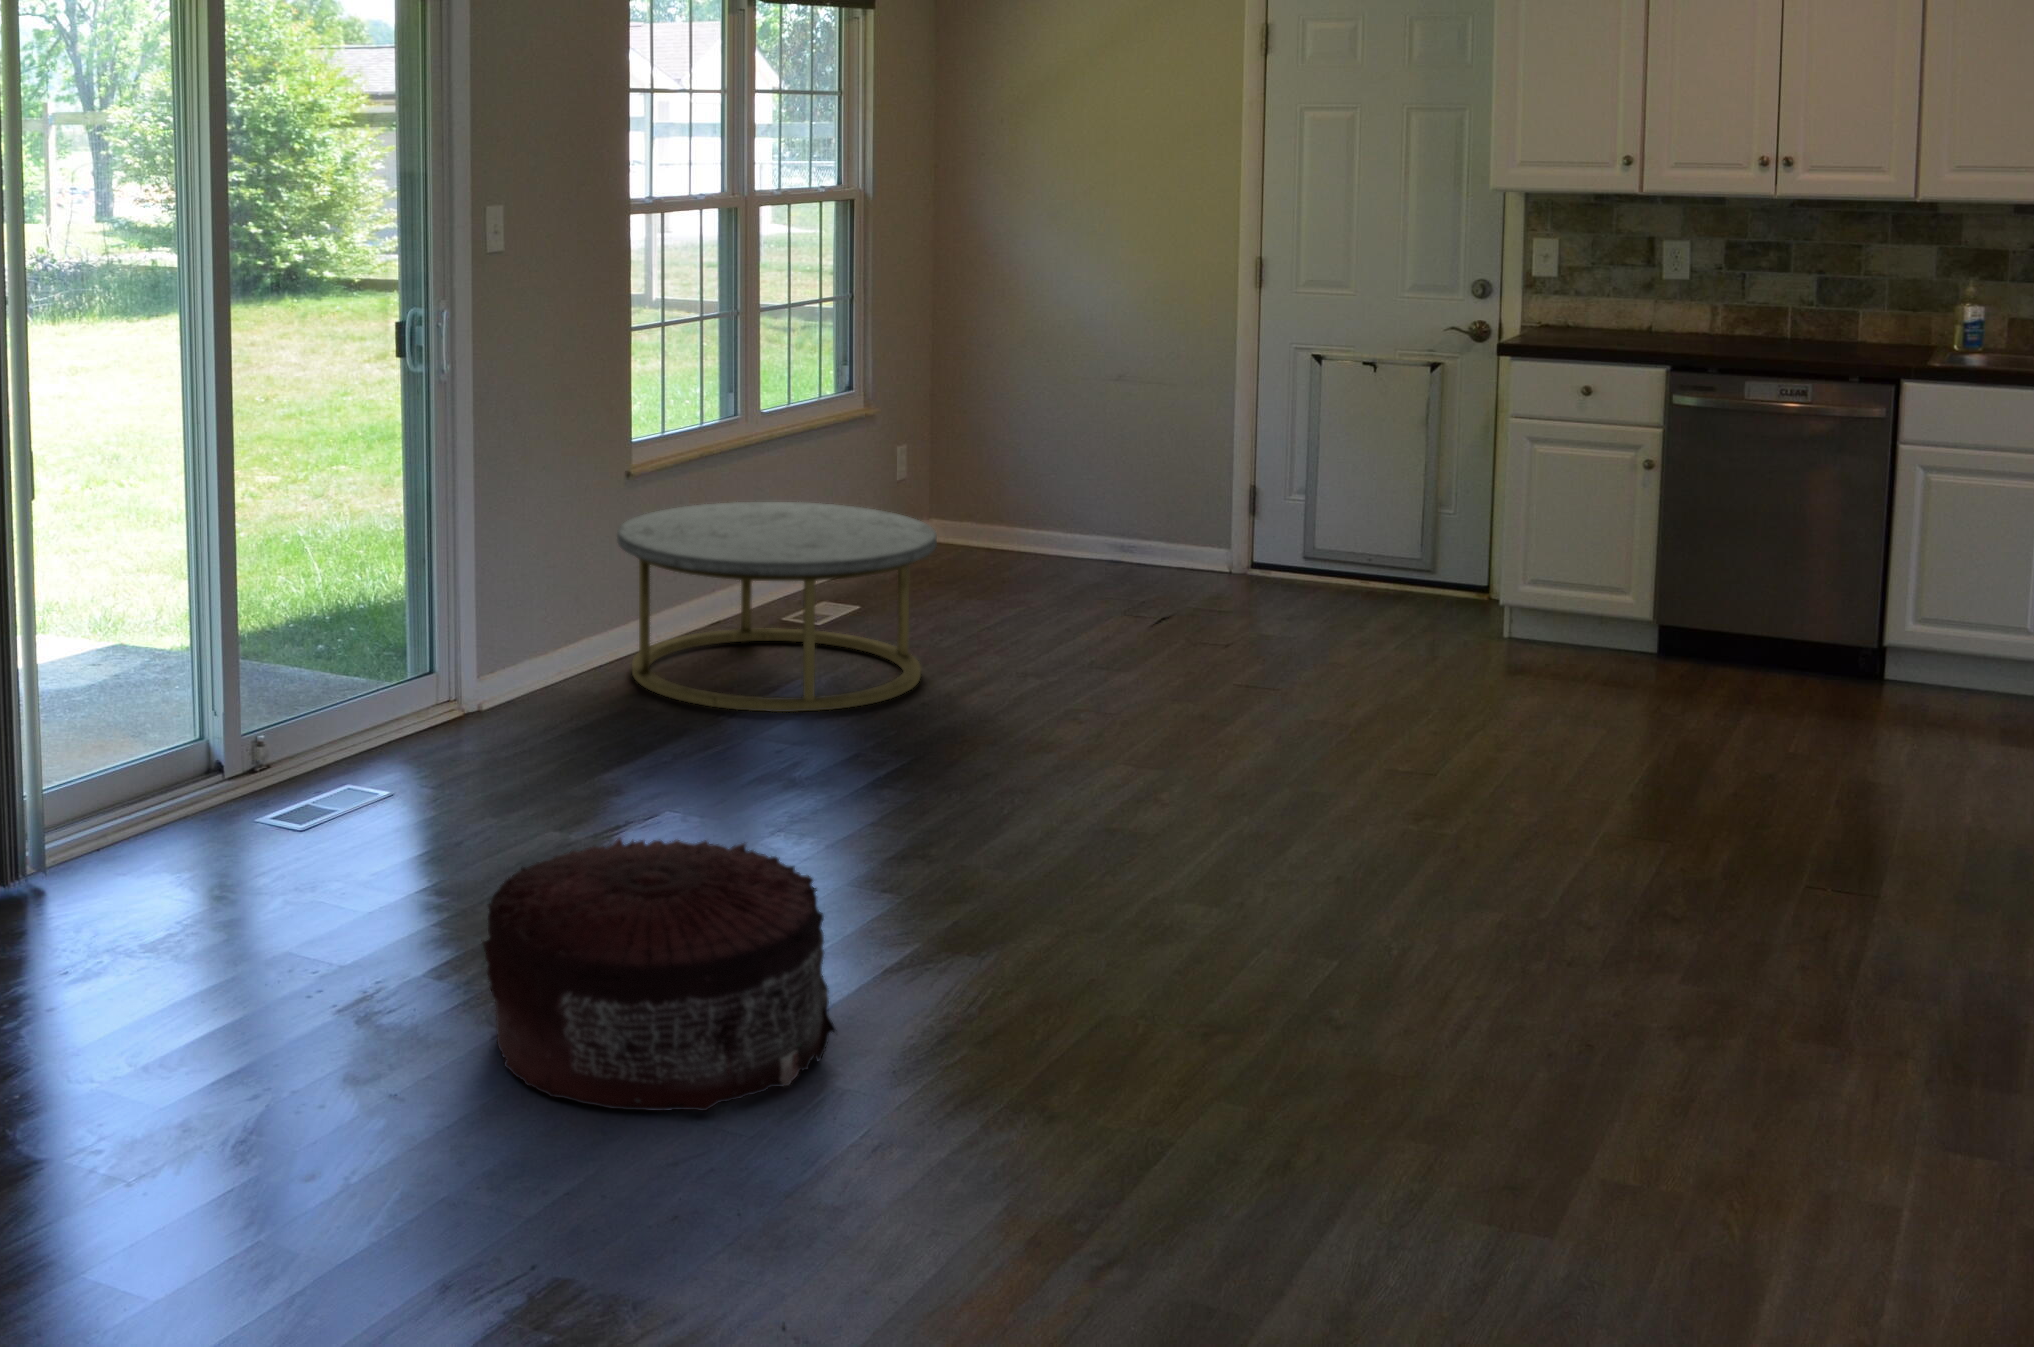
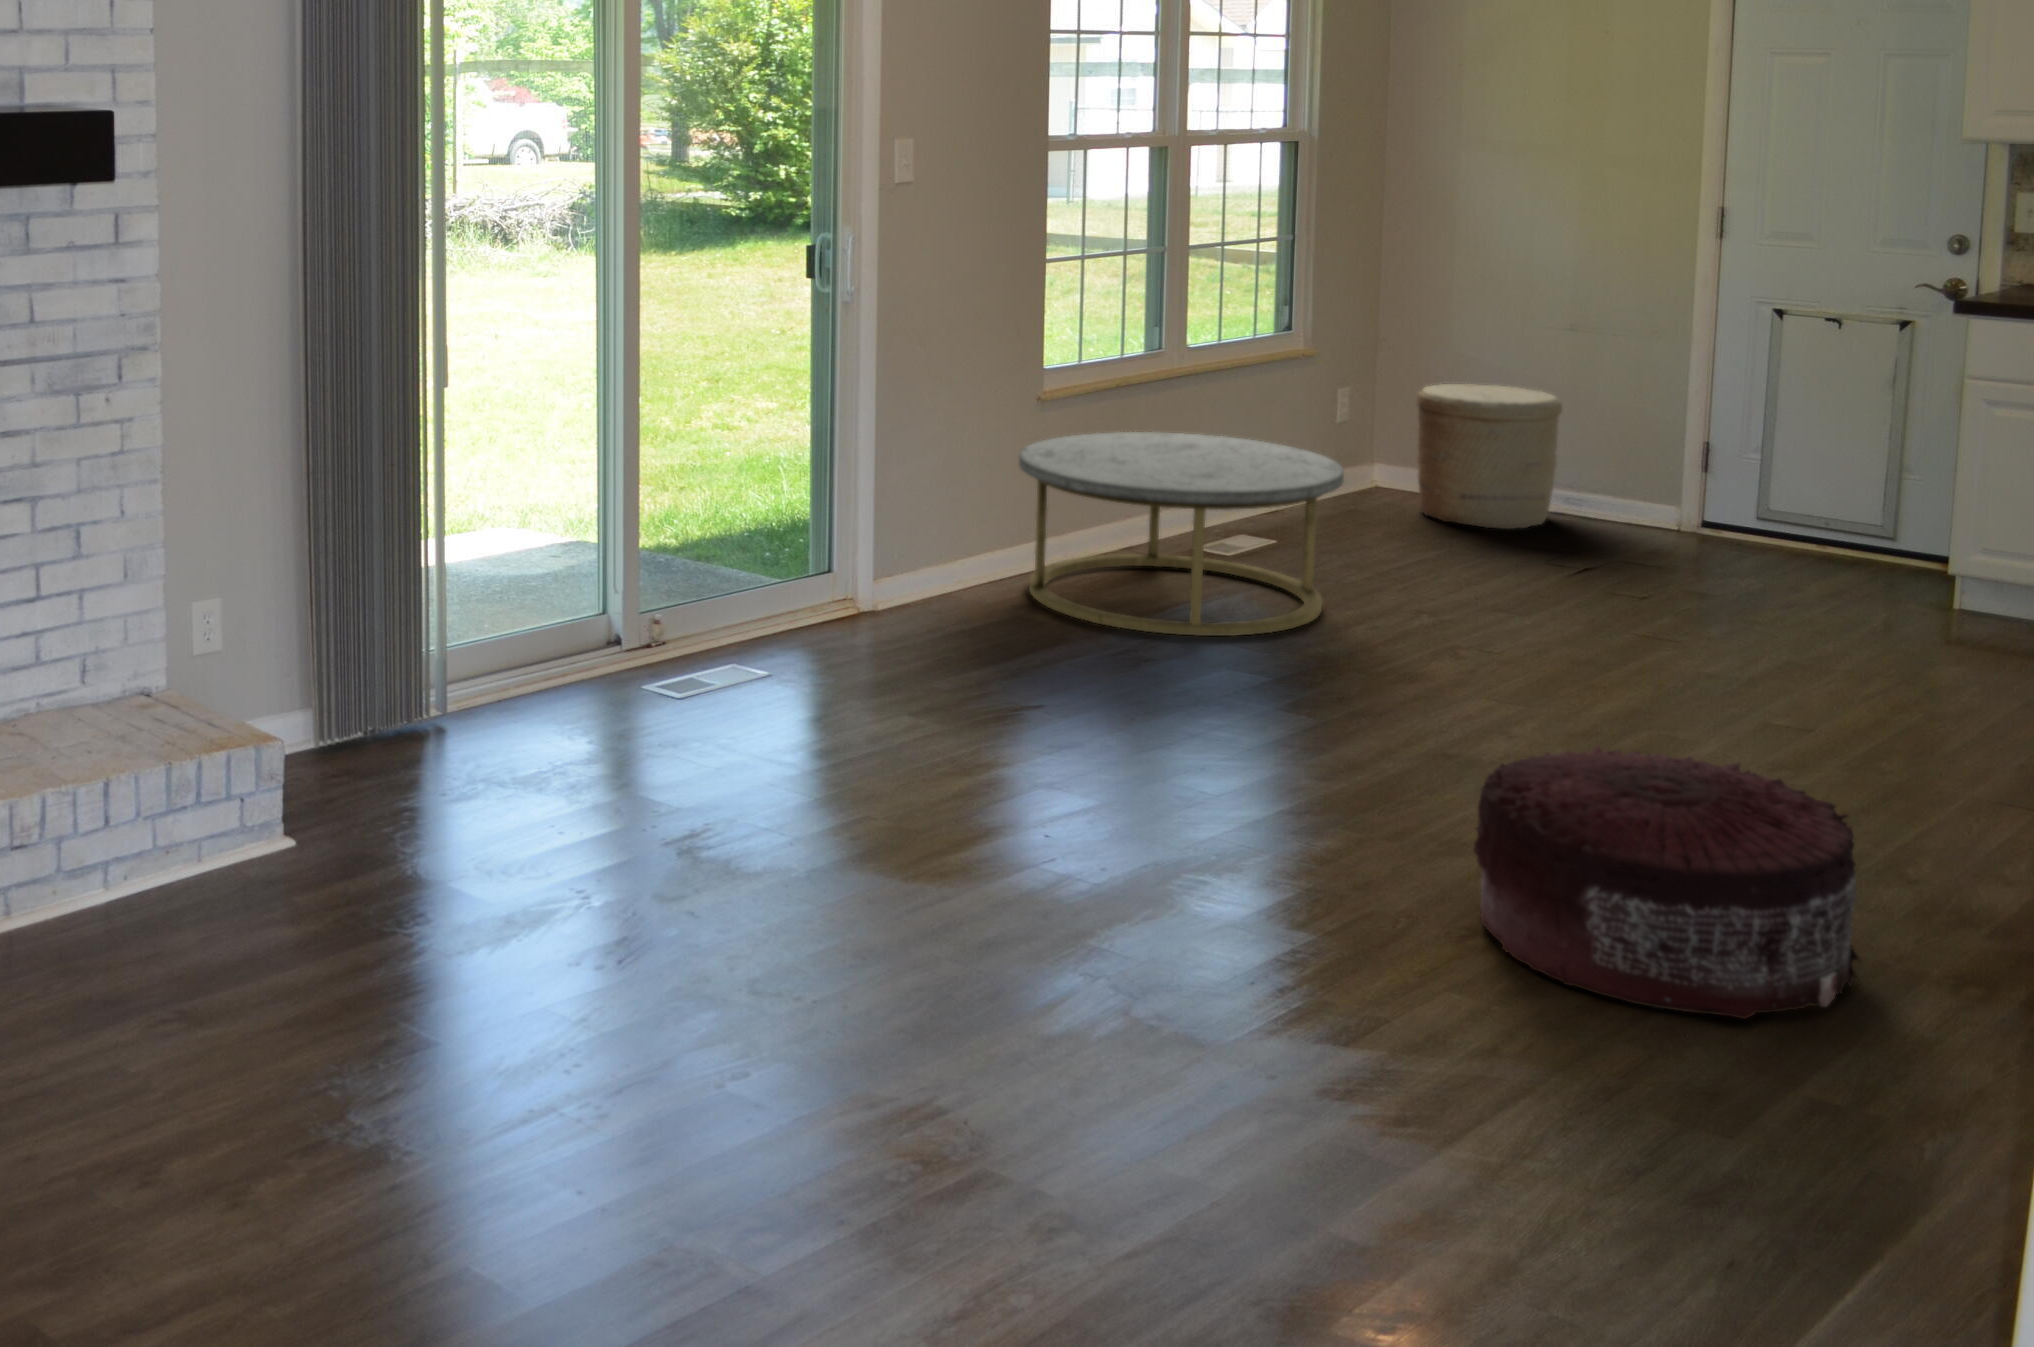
woven basket: none [971,437,1104,579] -> present [1416,384,1562,529]
pouf: present [482,838,836,1111] -> present [1474,746,1859,1019]

